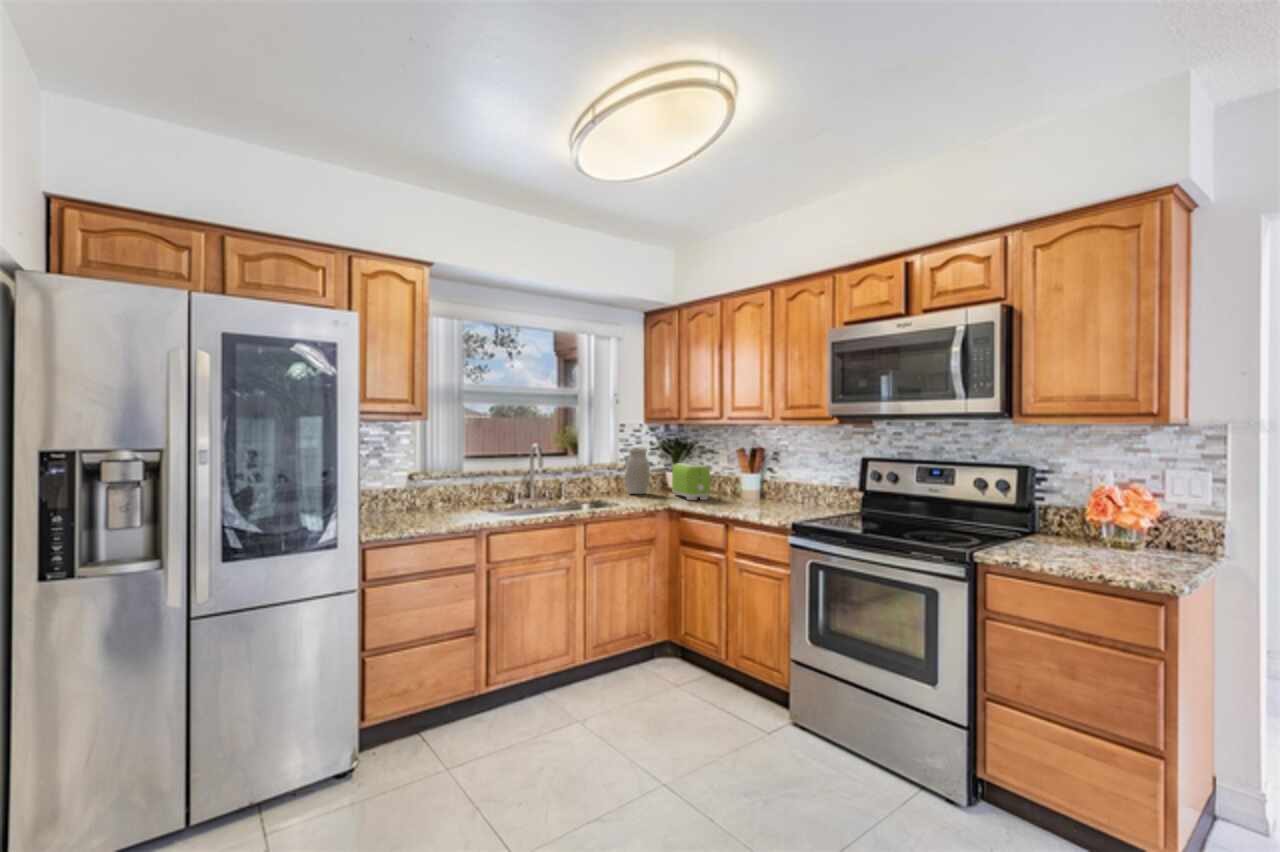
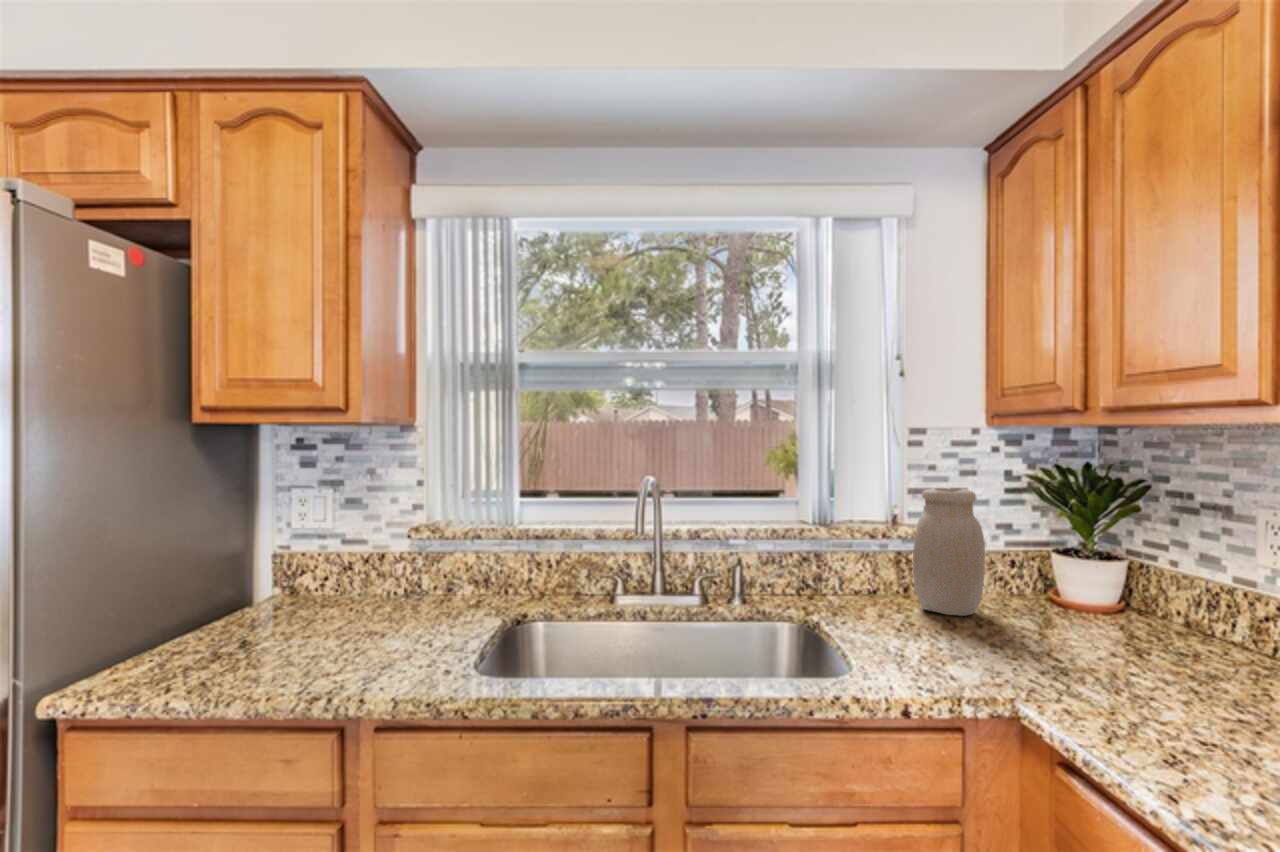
toaster: present [672,463,710,500] -> none [1051,543,1186,688]

